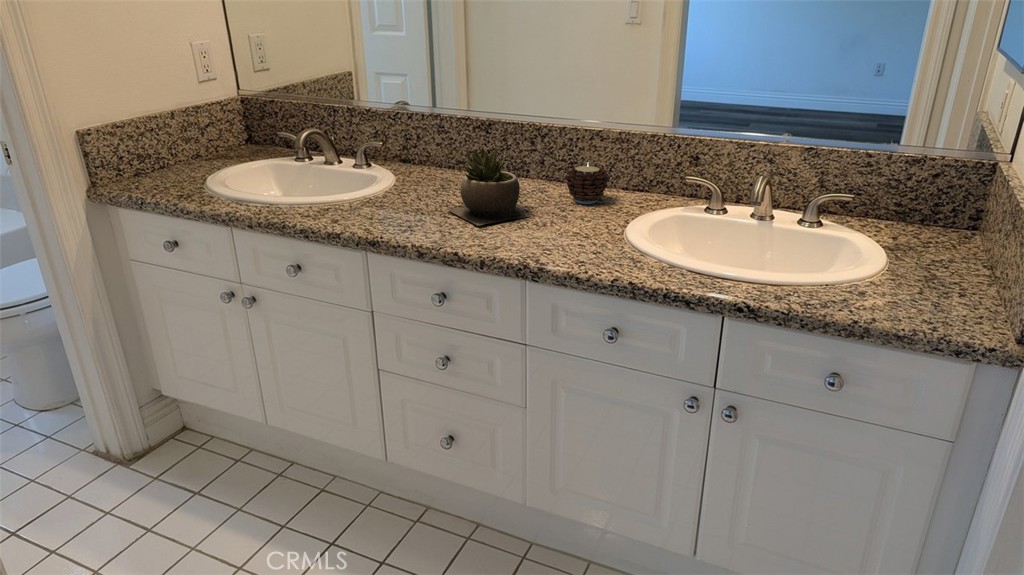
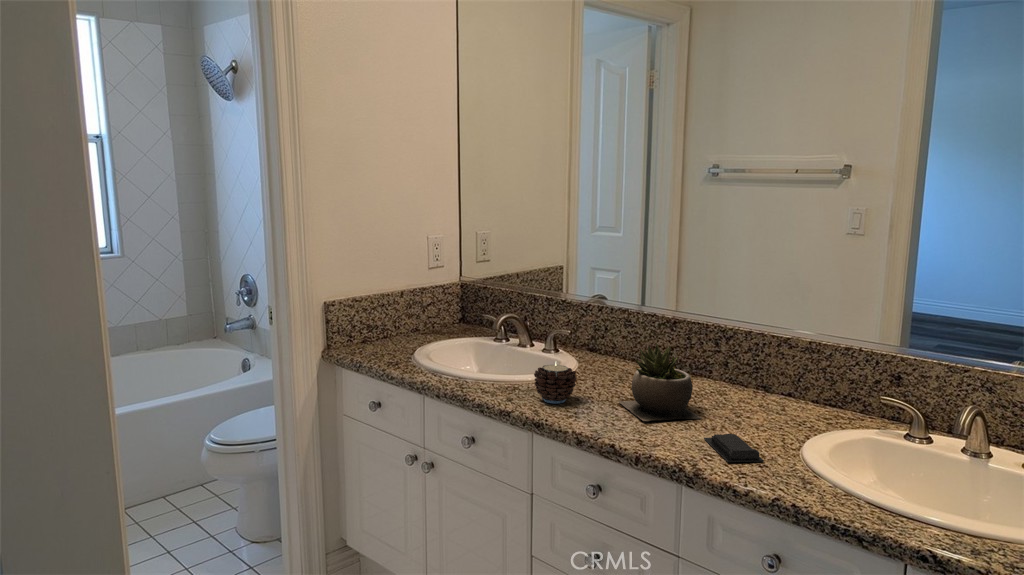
candle: present [565,164,609,204] -> present [534,362,577,404]
soap bar: none [538,227,597,254] -> present [704,434,764,462]

